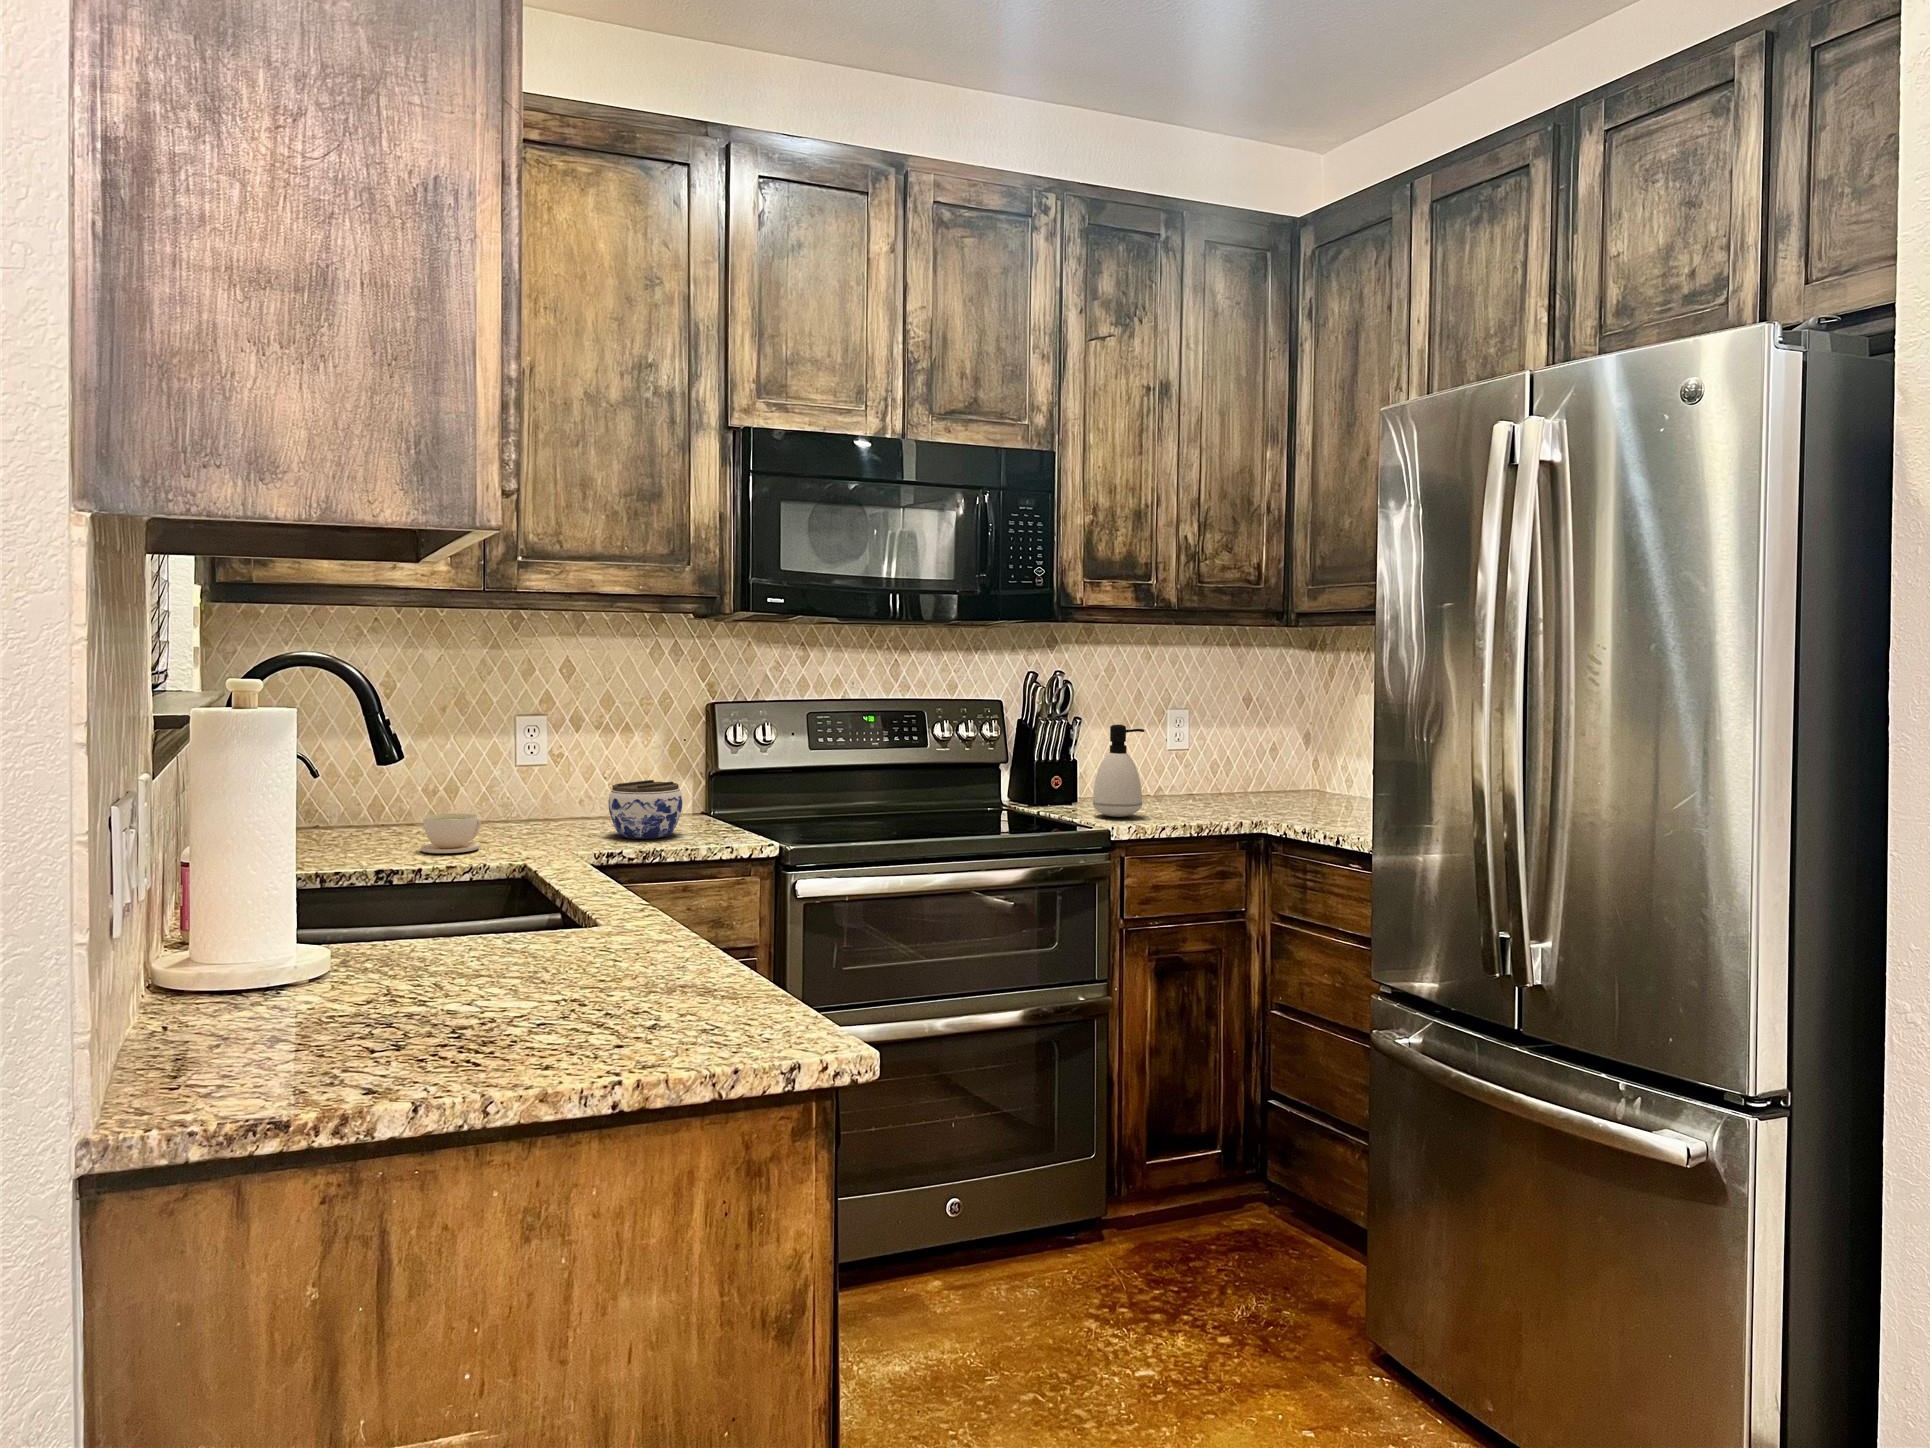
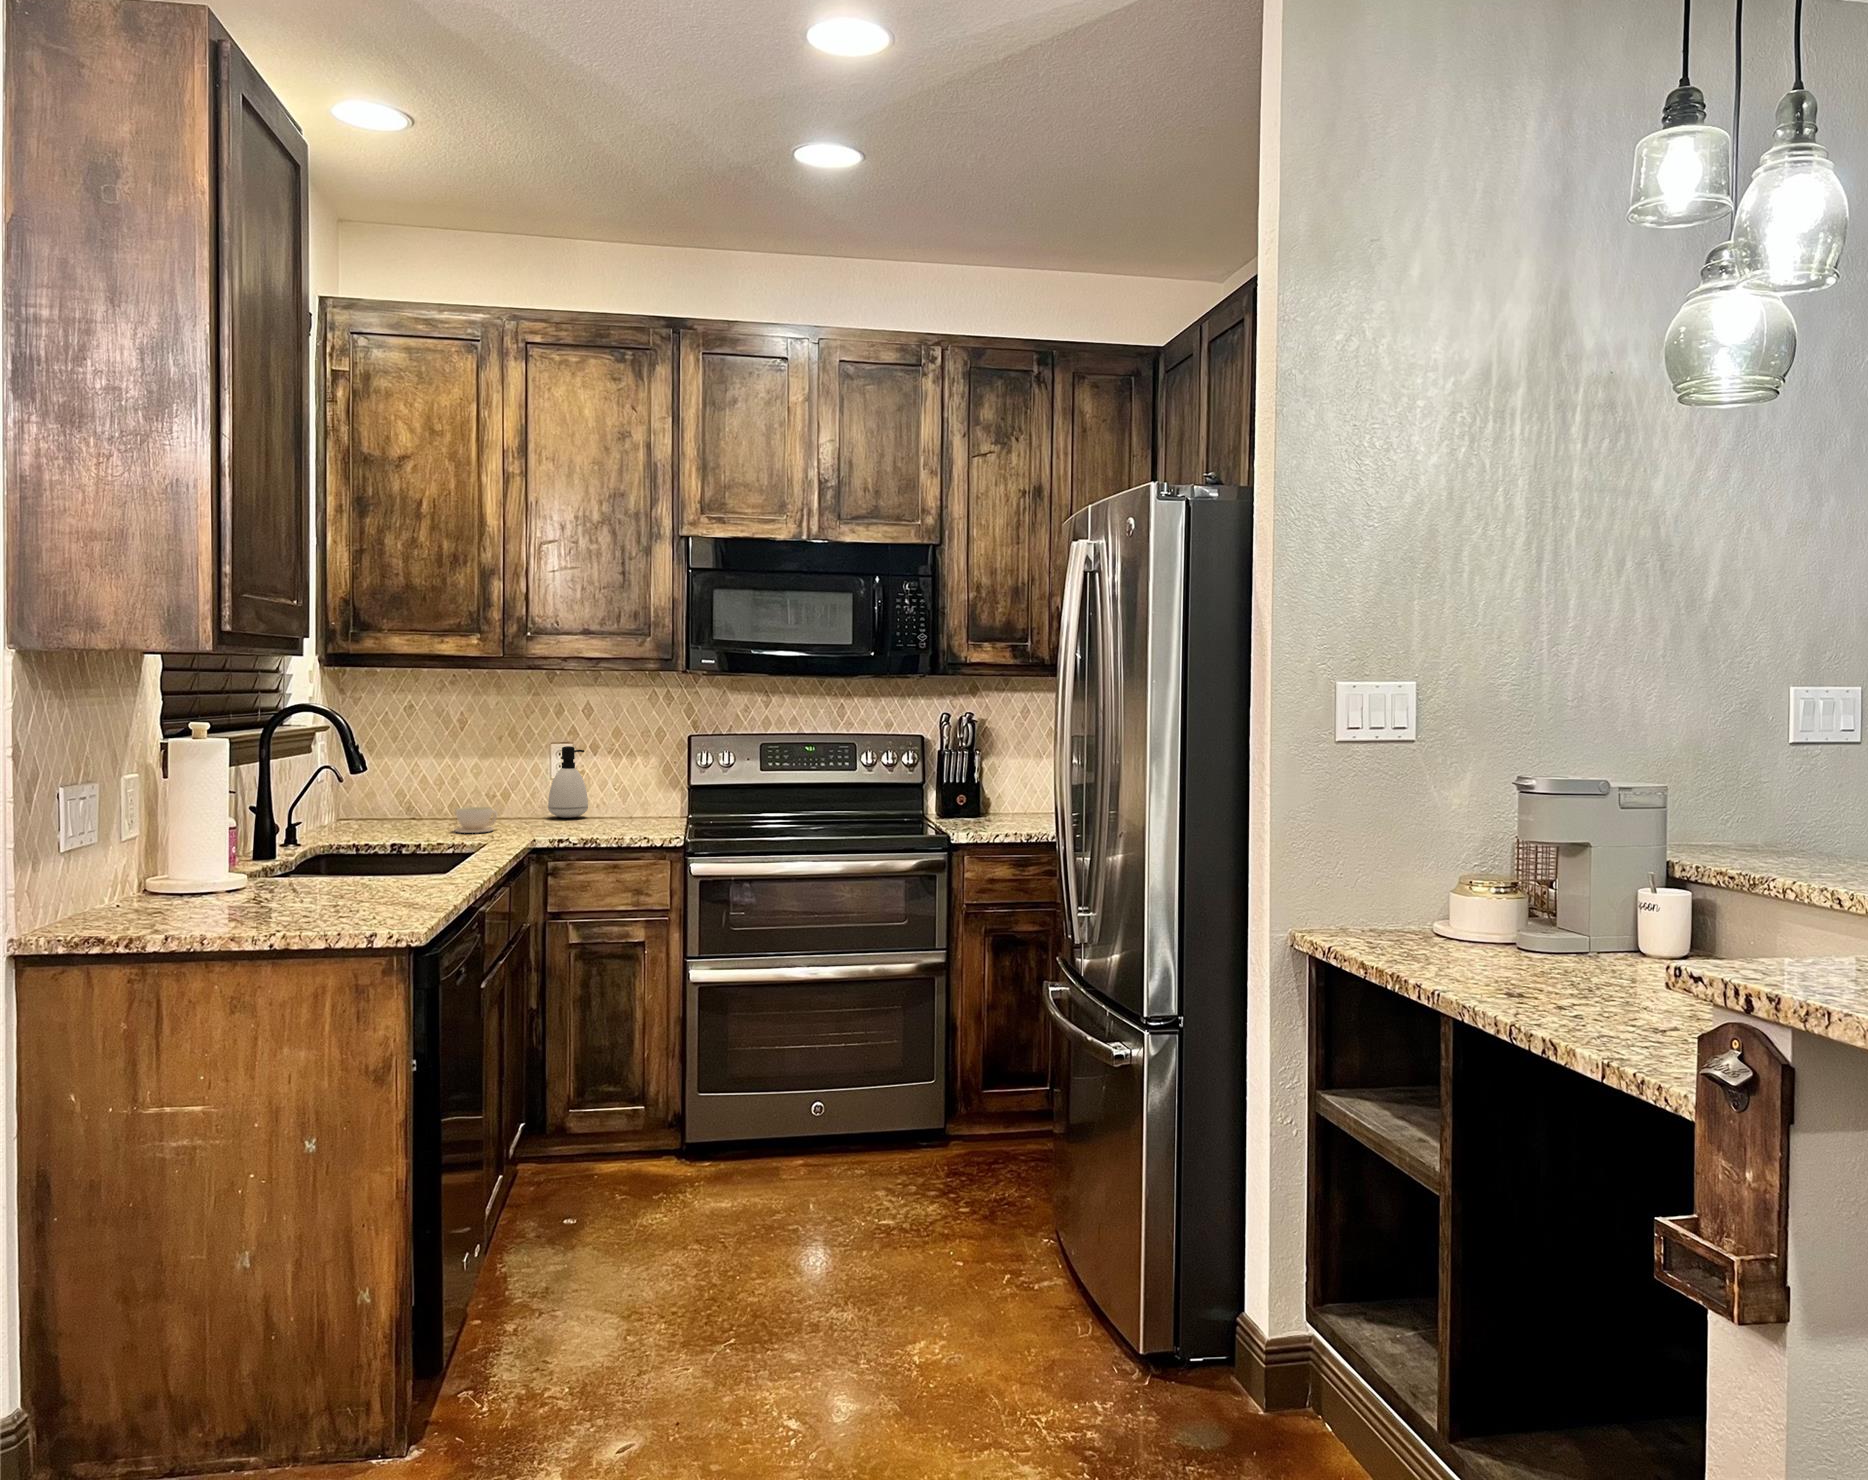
soap dispenser: present [1093,725,1145,817] -> present [548,746,588,818]
jar: present [609,780,683,838] -> none [590,789,642,829]

